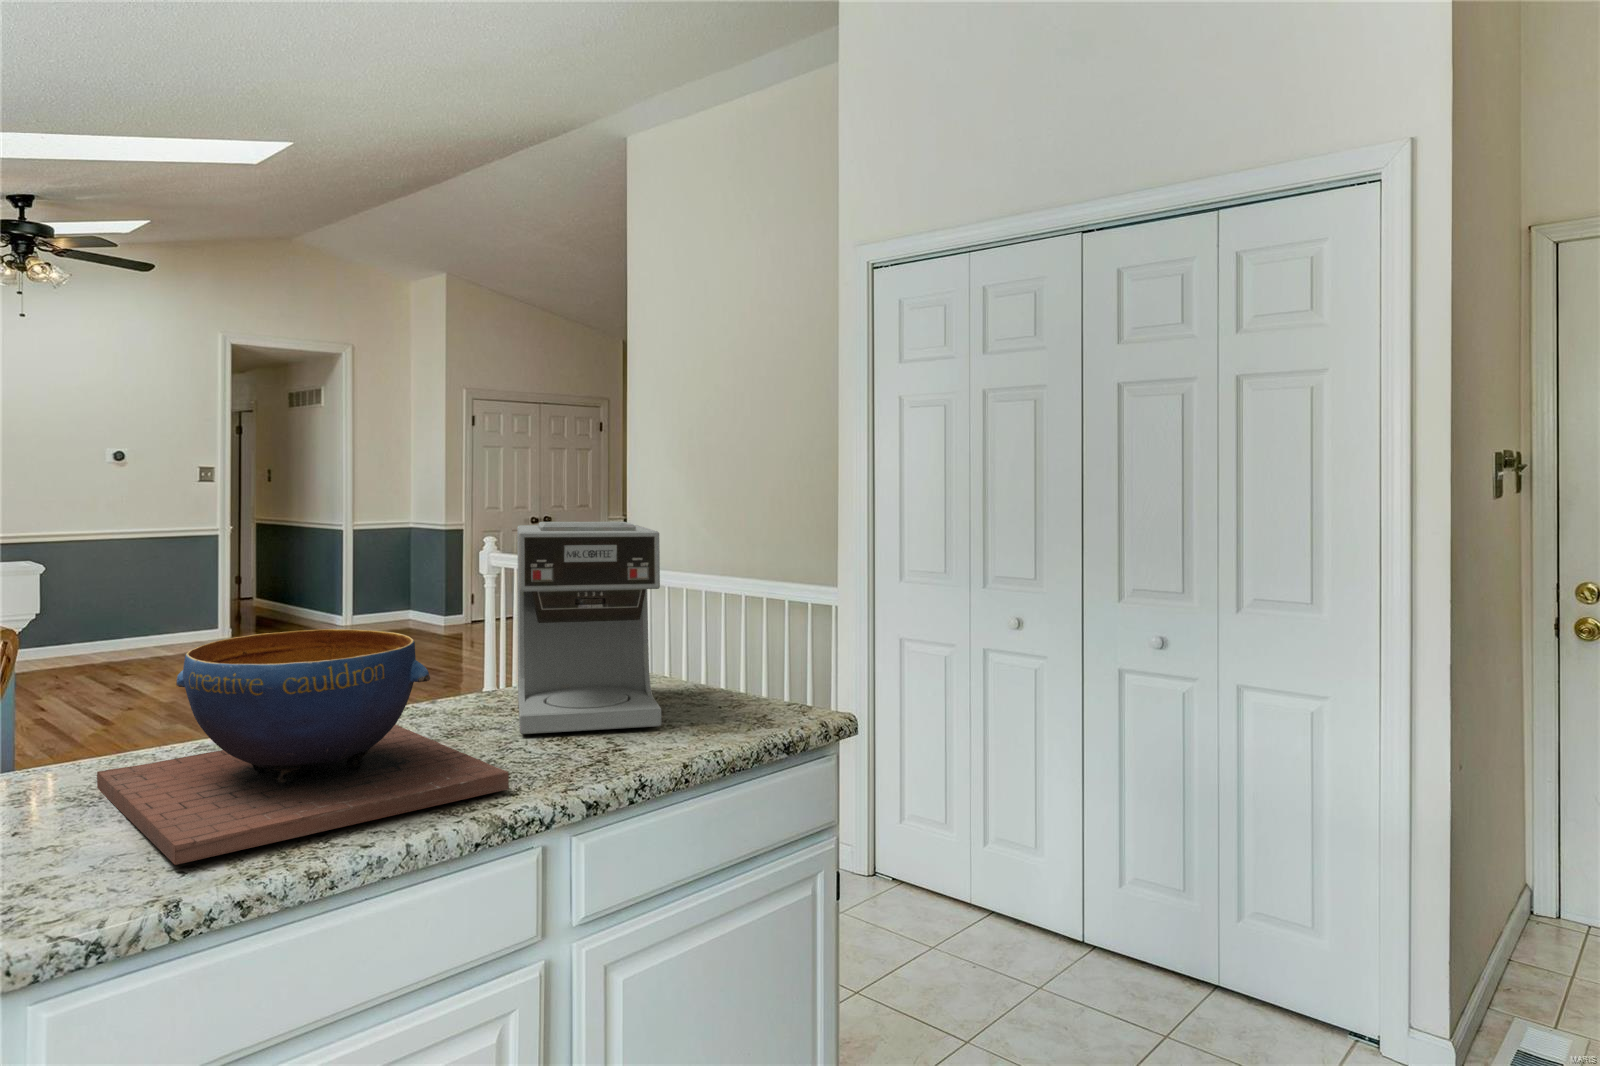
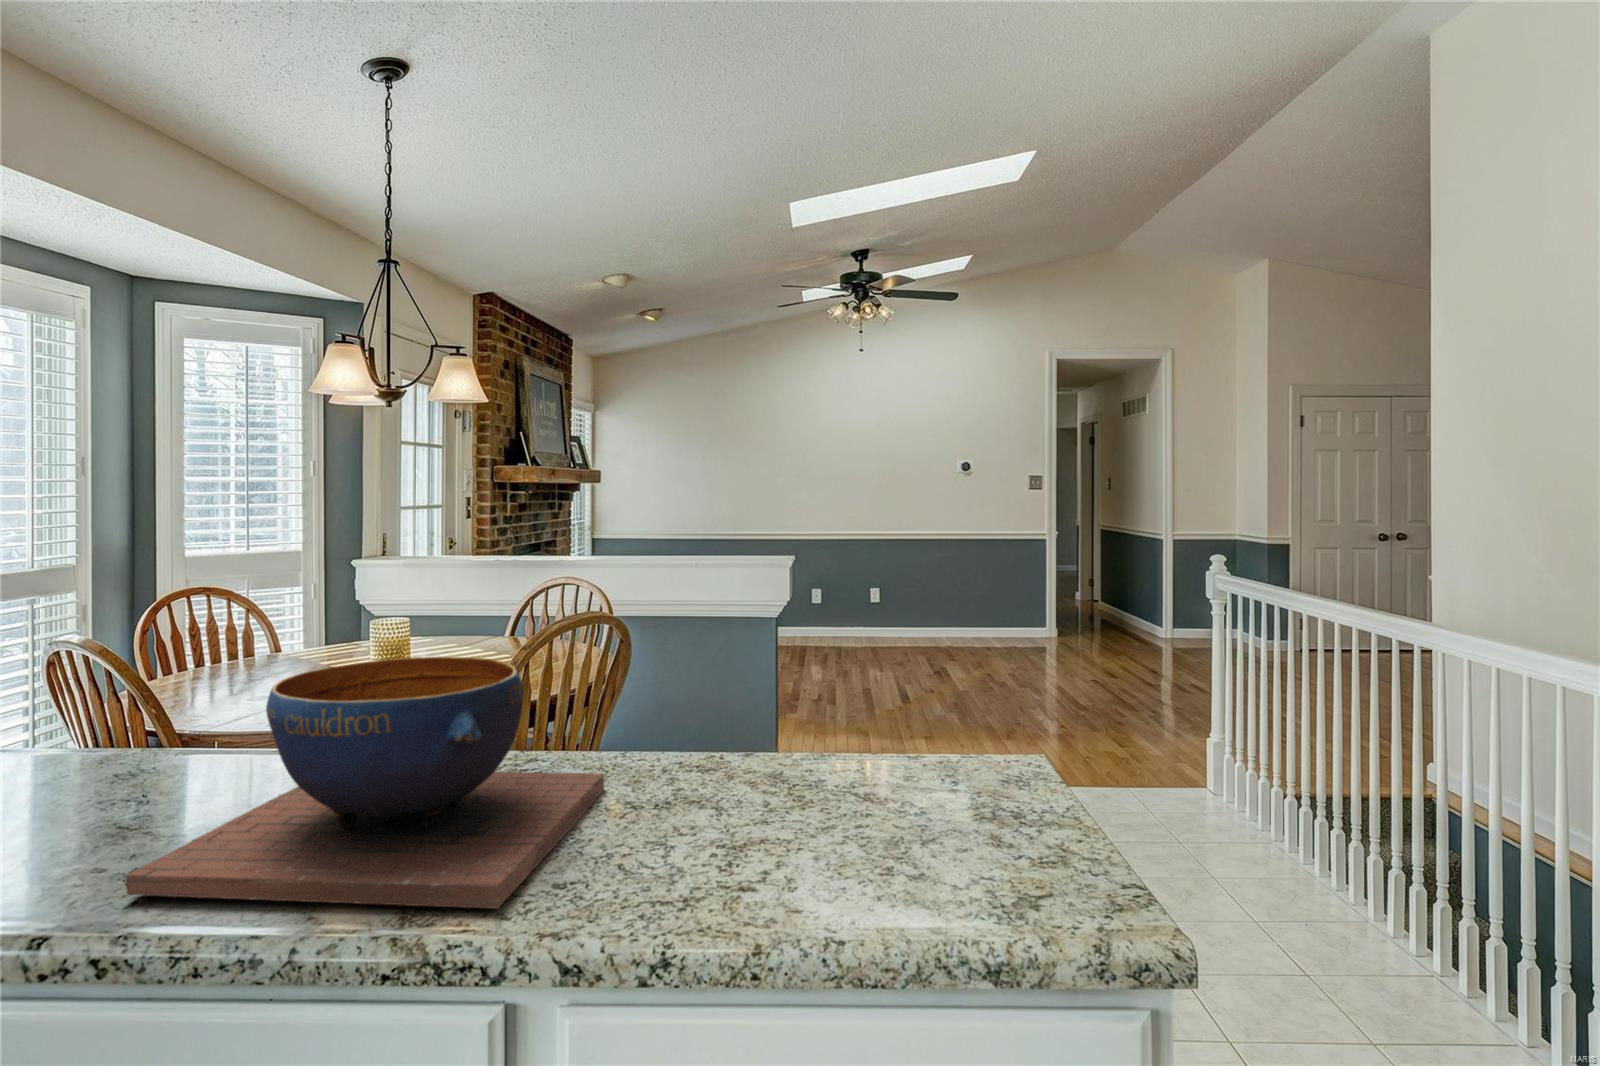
coffee maker: present [517,522,662,734] -> none [689,548,970,867]

